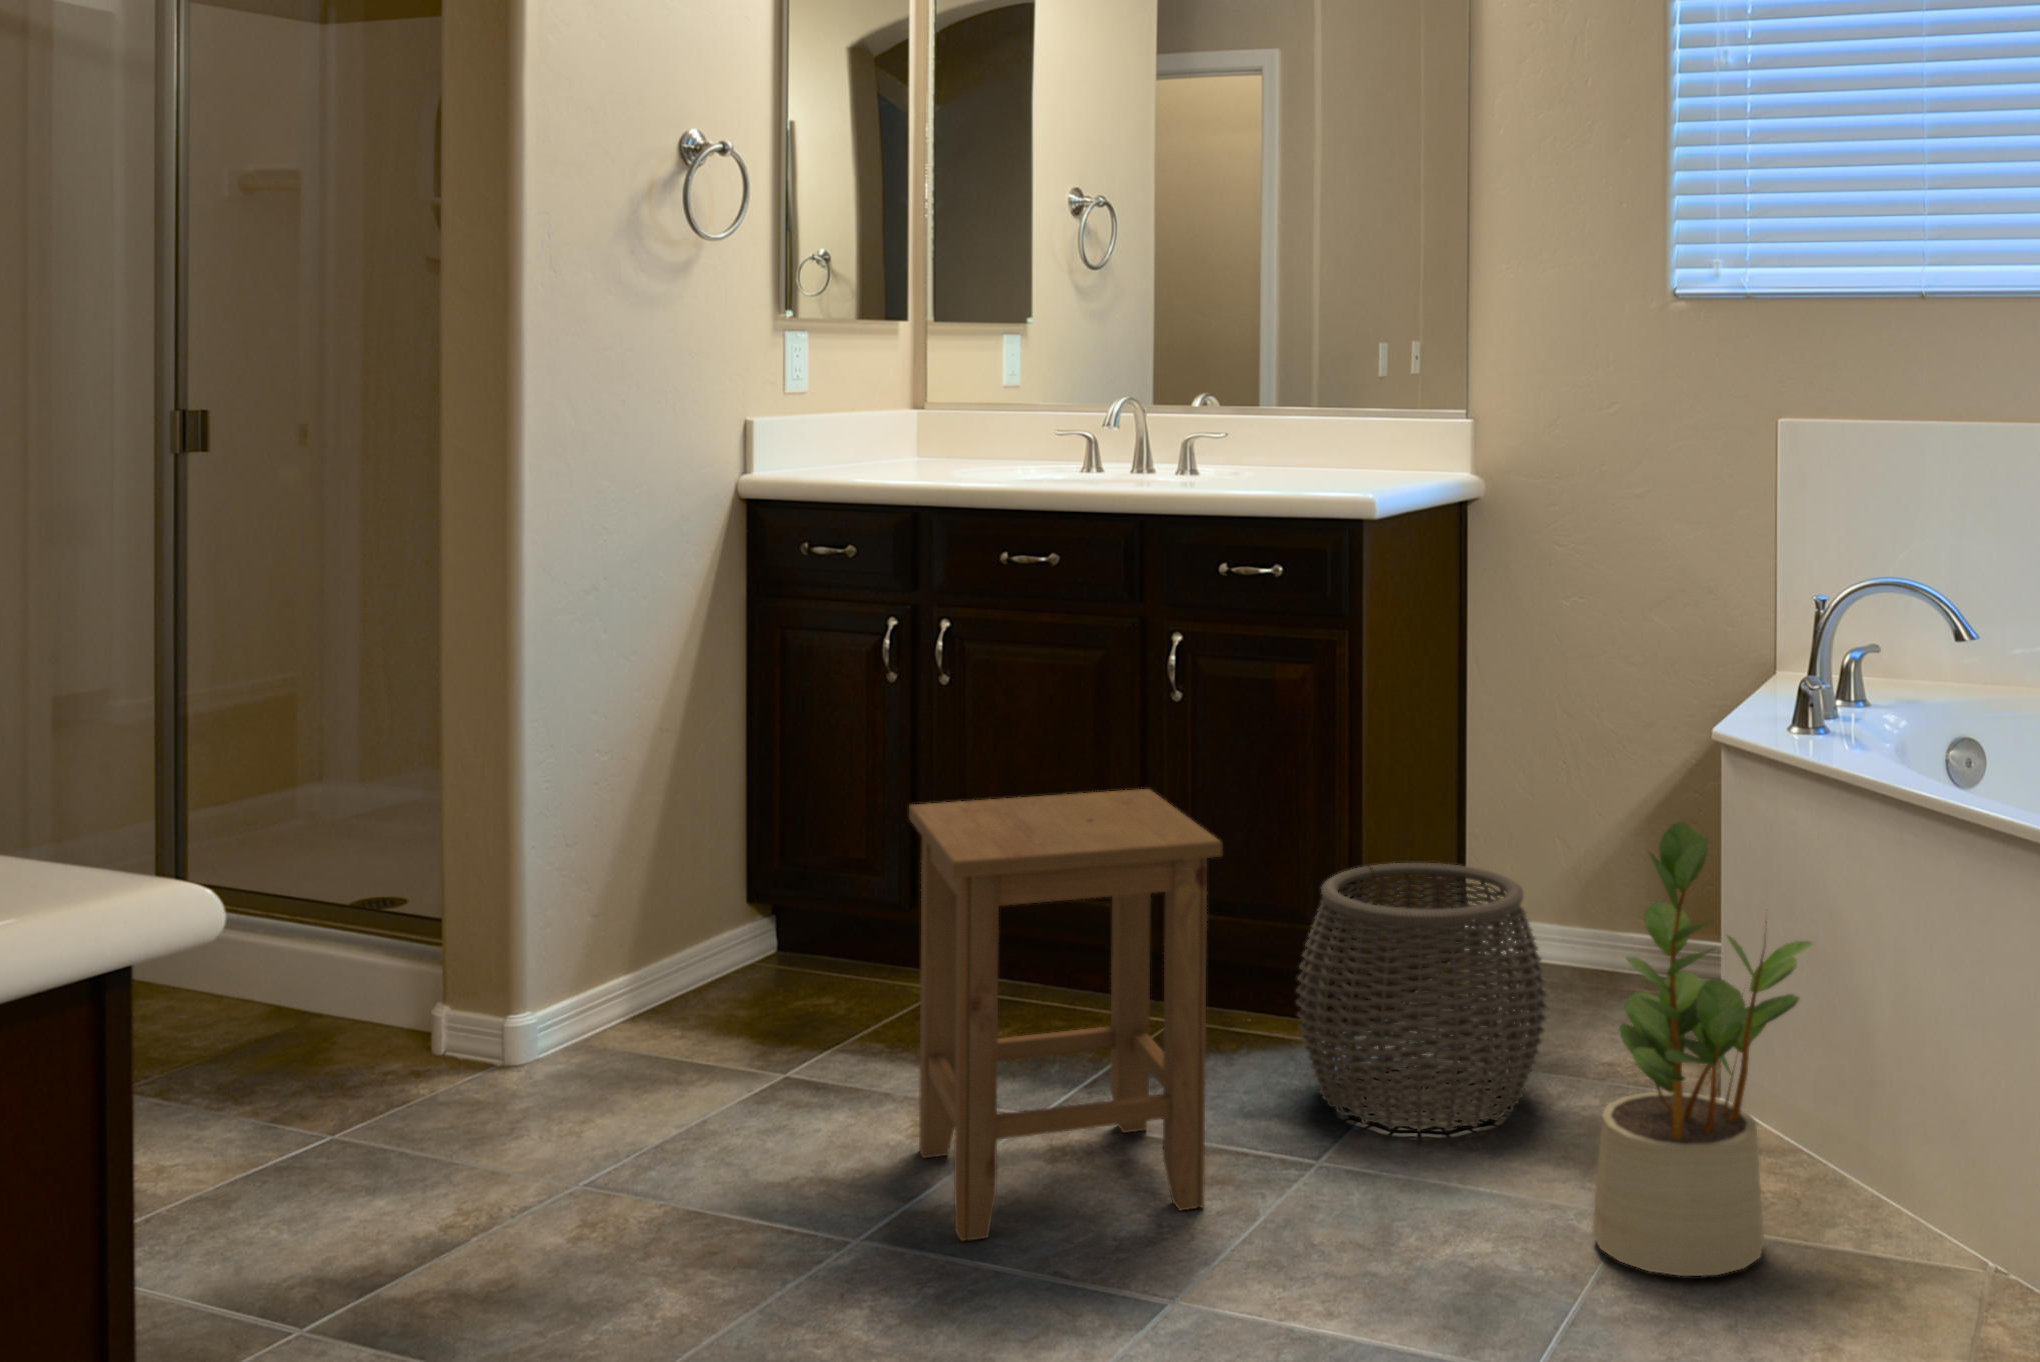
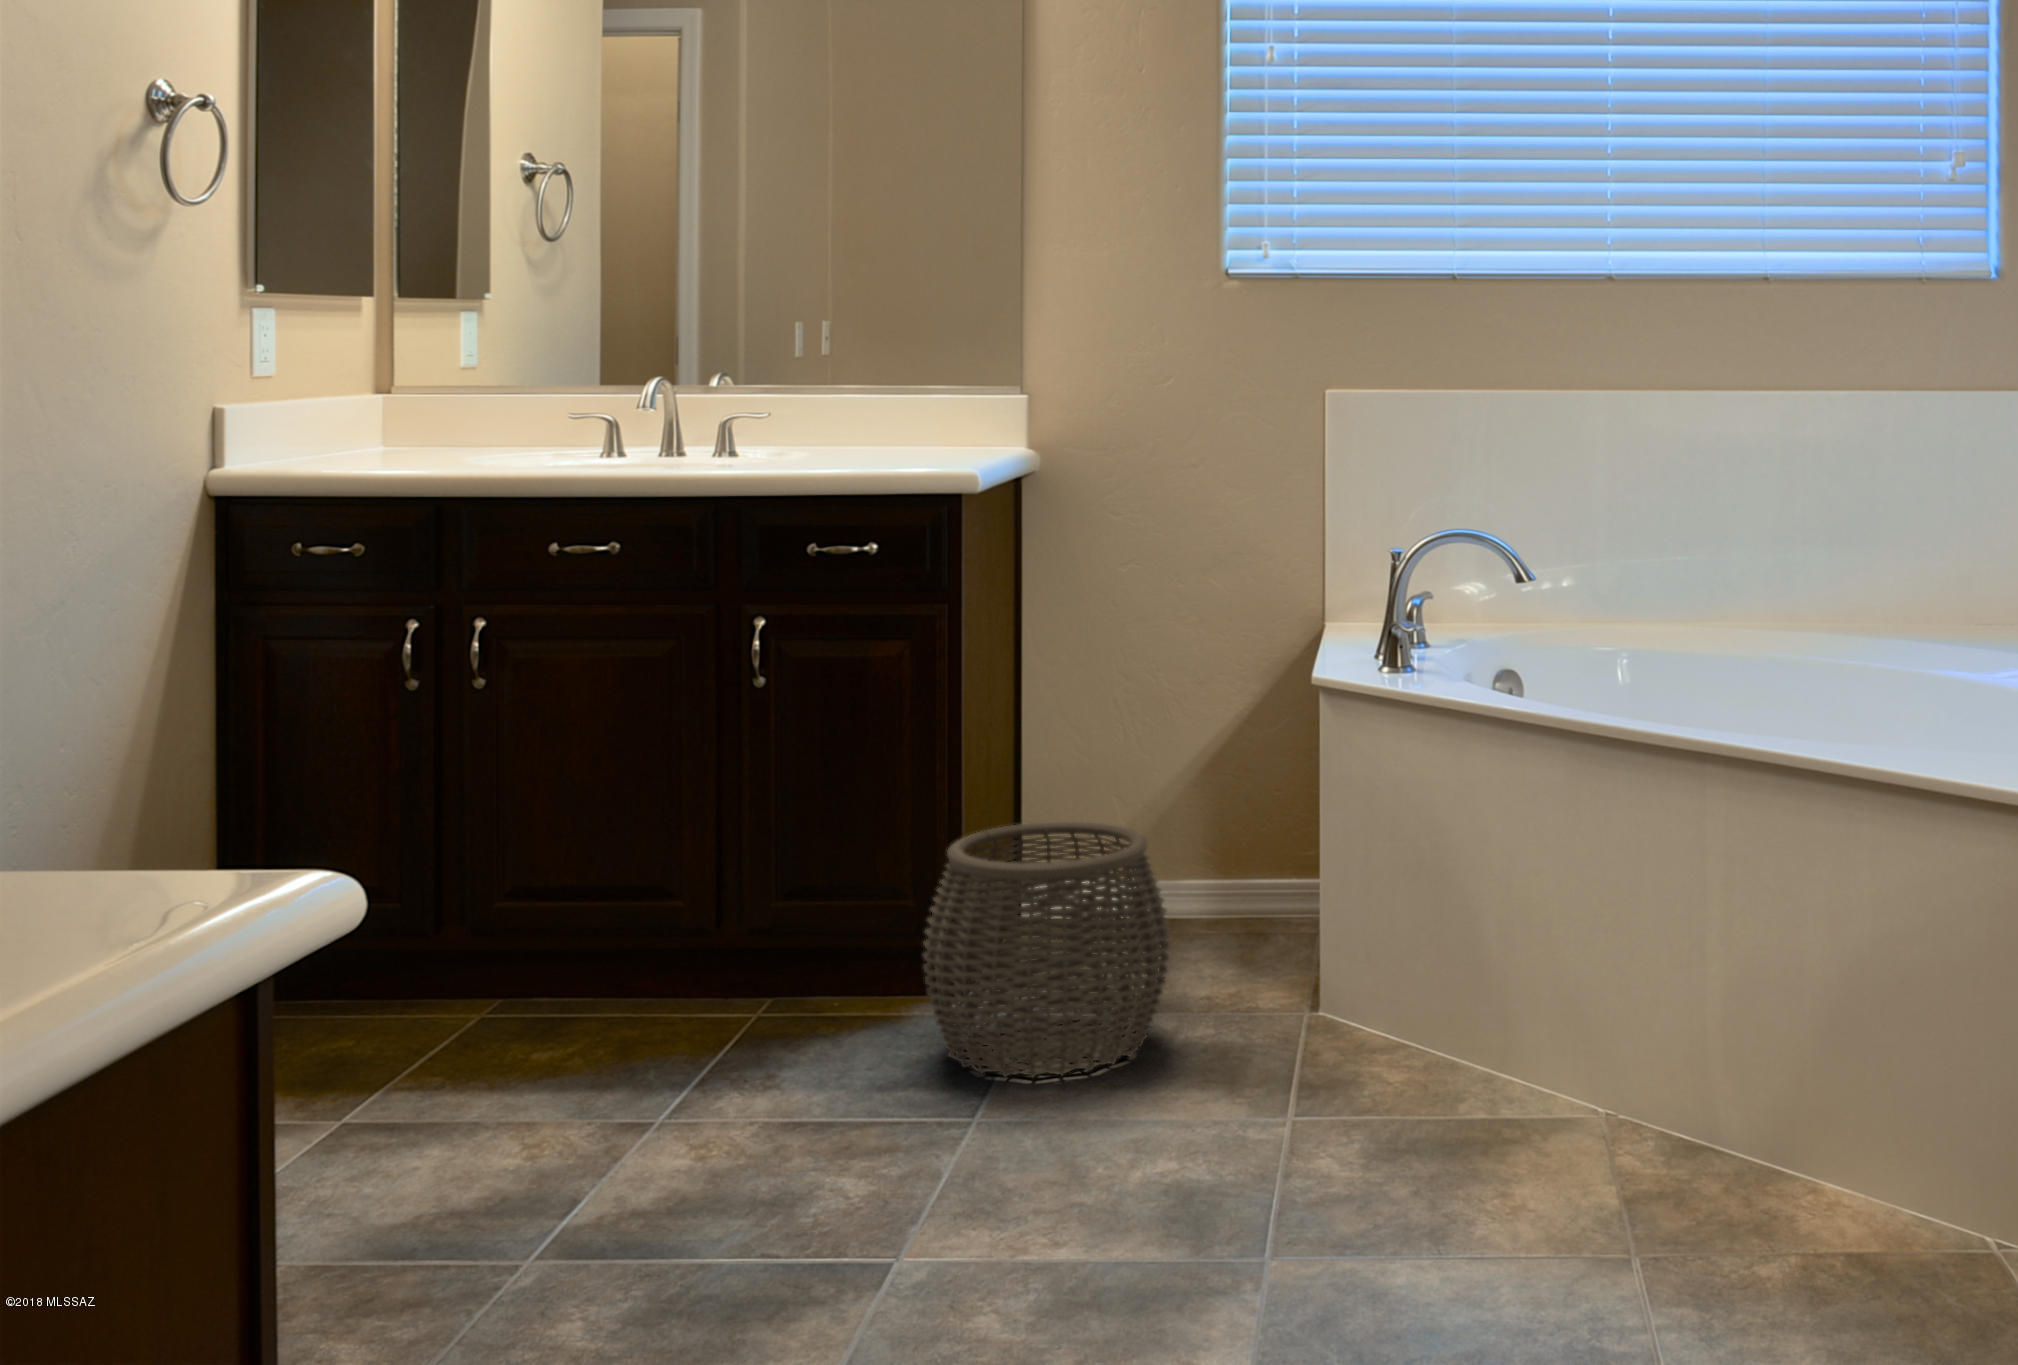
stool: present [909,789,1223,1241] -> none [526,770,900,1243]
potted plant: present [1592,822,1812,1276] -> none [1264,748,1449,1154]

